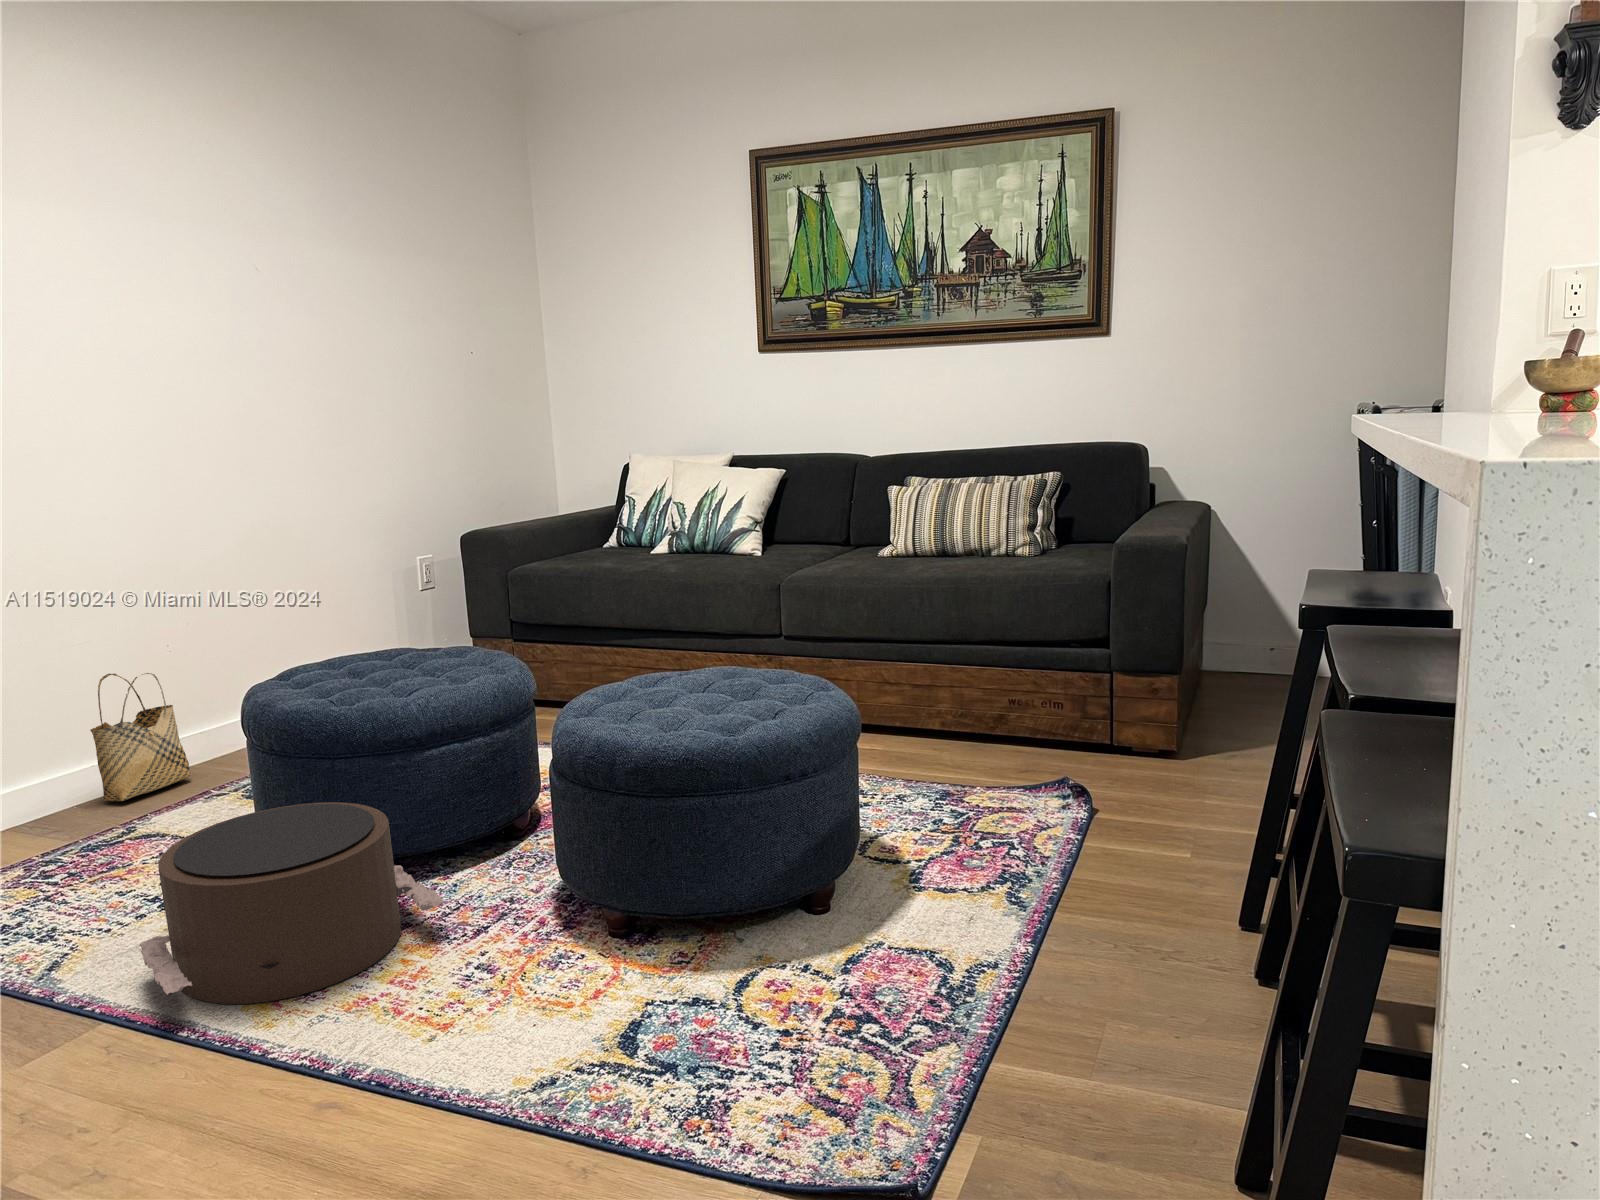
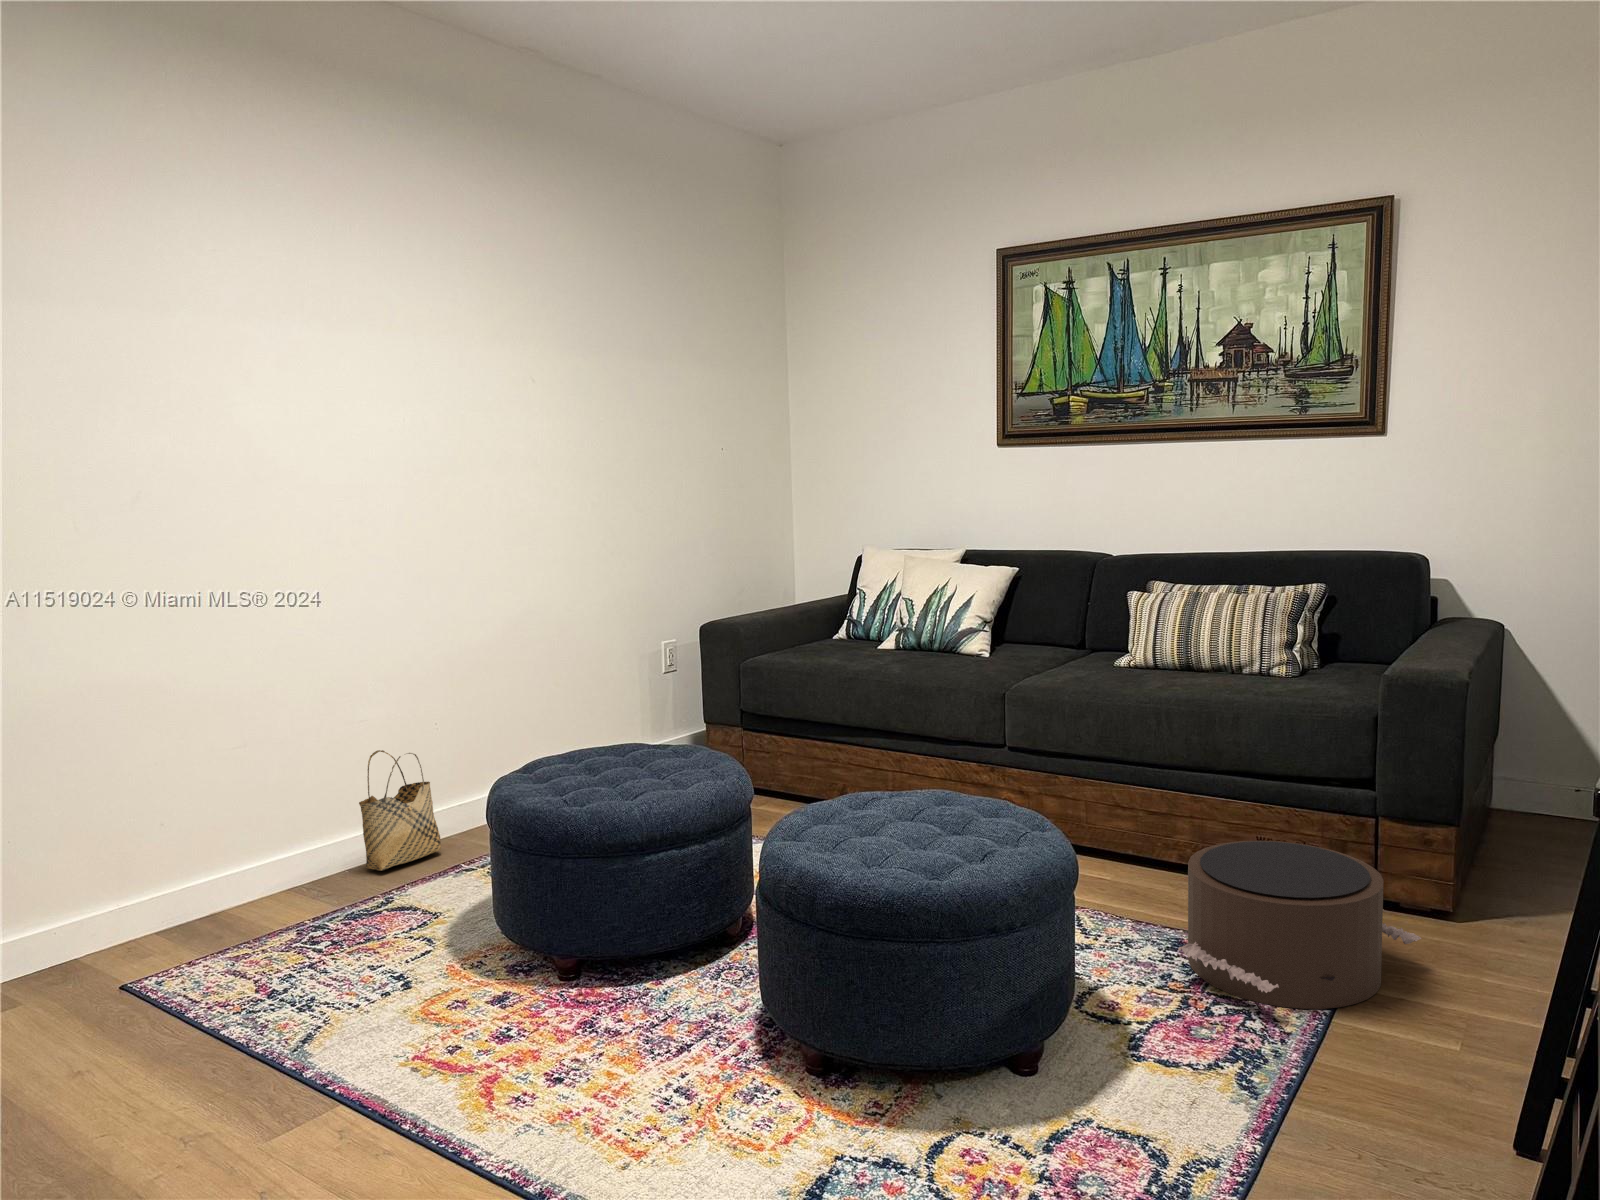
pouf: present [139,802,444,1004] -> present [1178,841,1421,1009]

